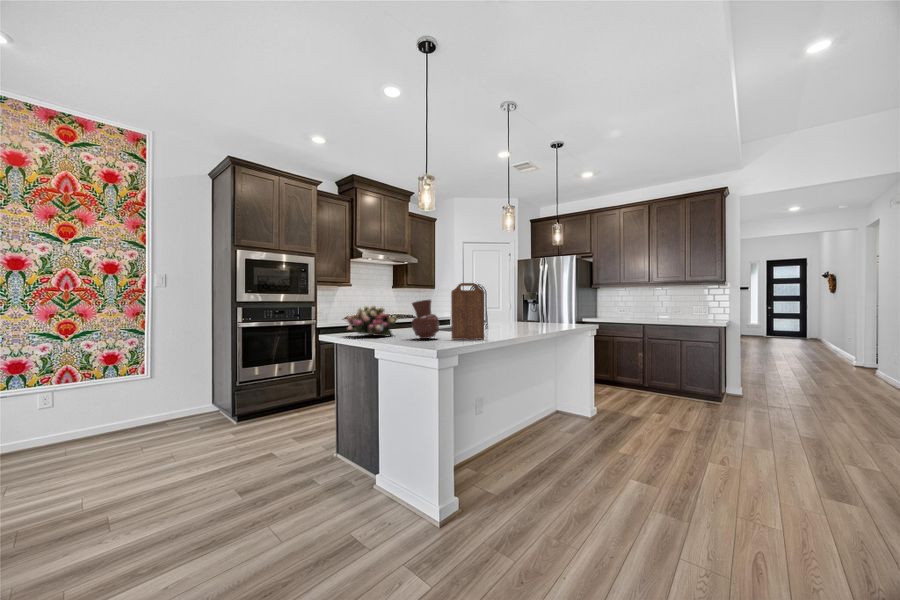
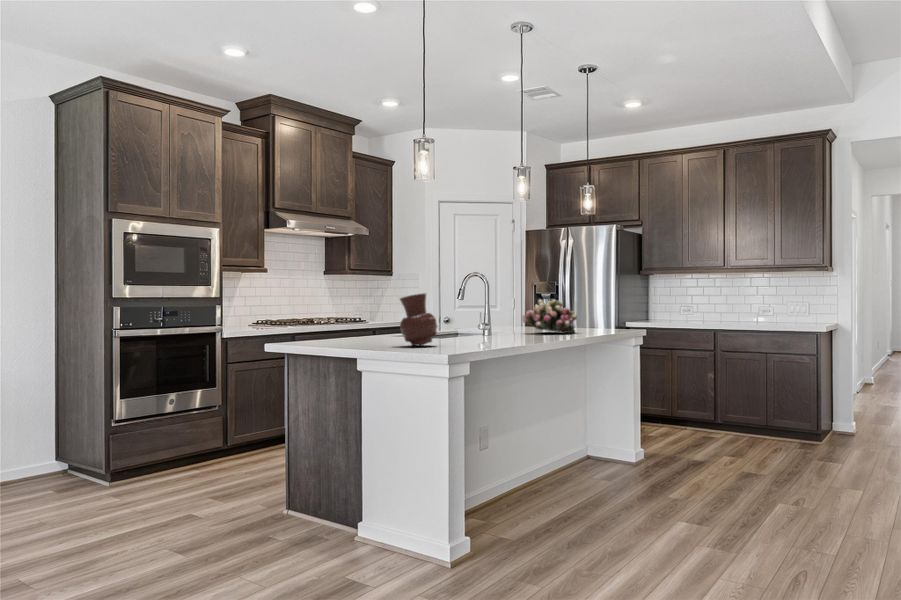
cutting board: present [451,283,484,339] -> none [453,271,497,346]
flower arrangement: present [346,306,397,337] -> present [522,300,577,333]

